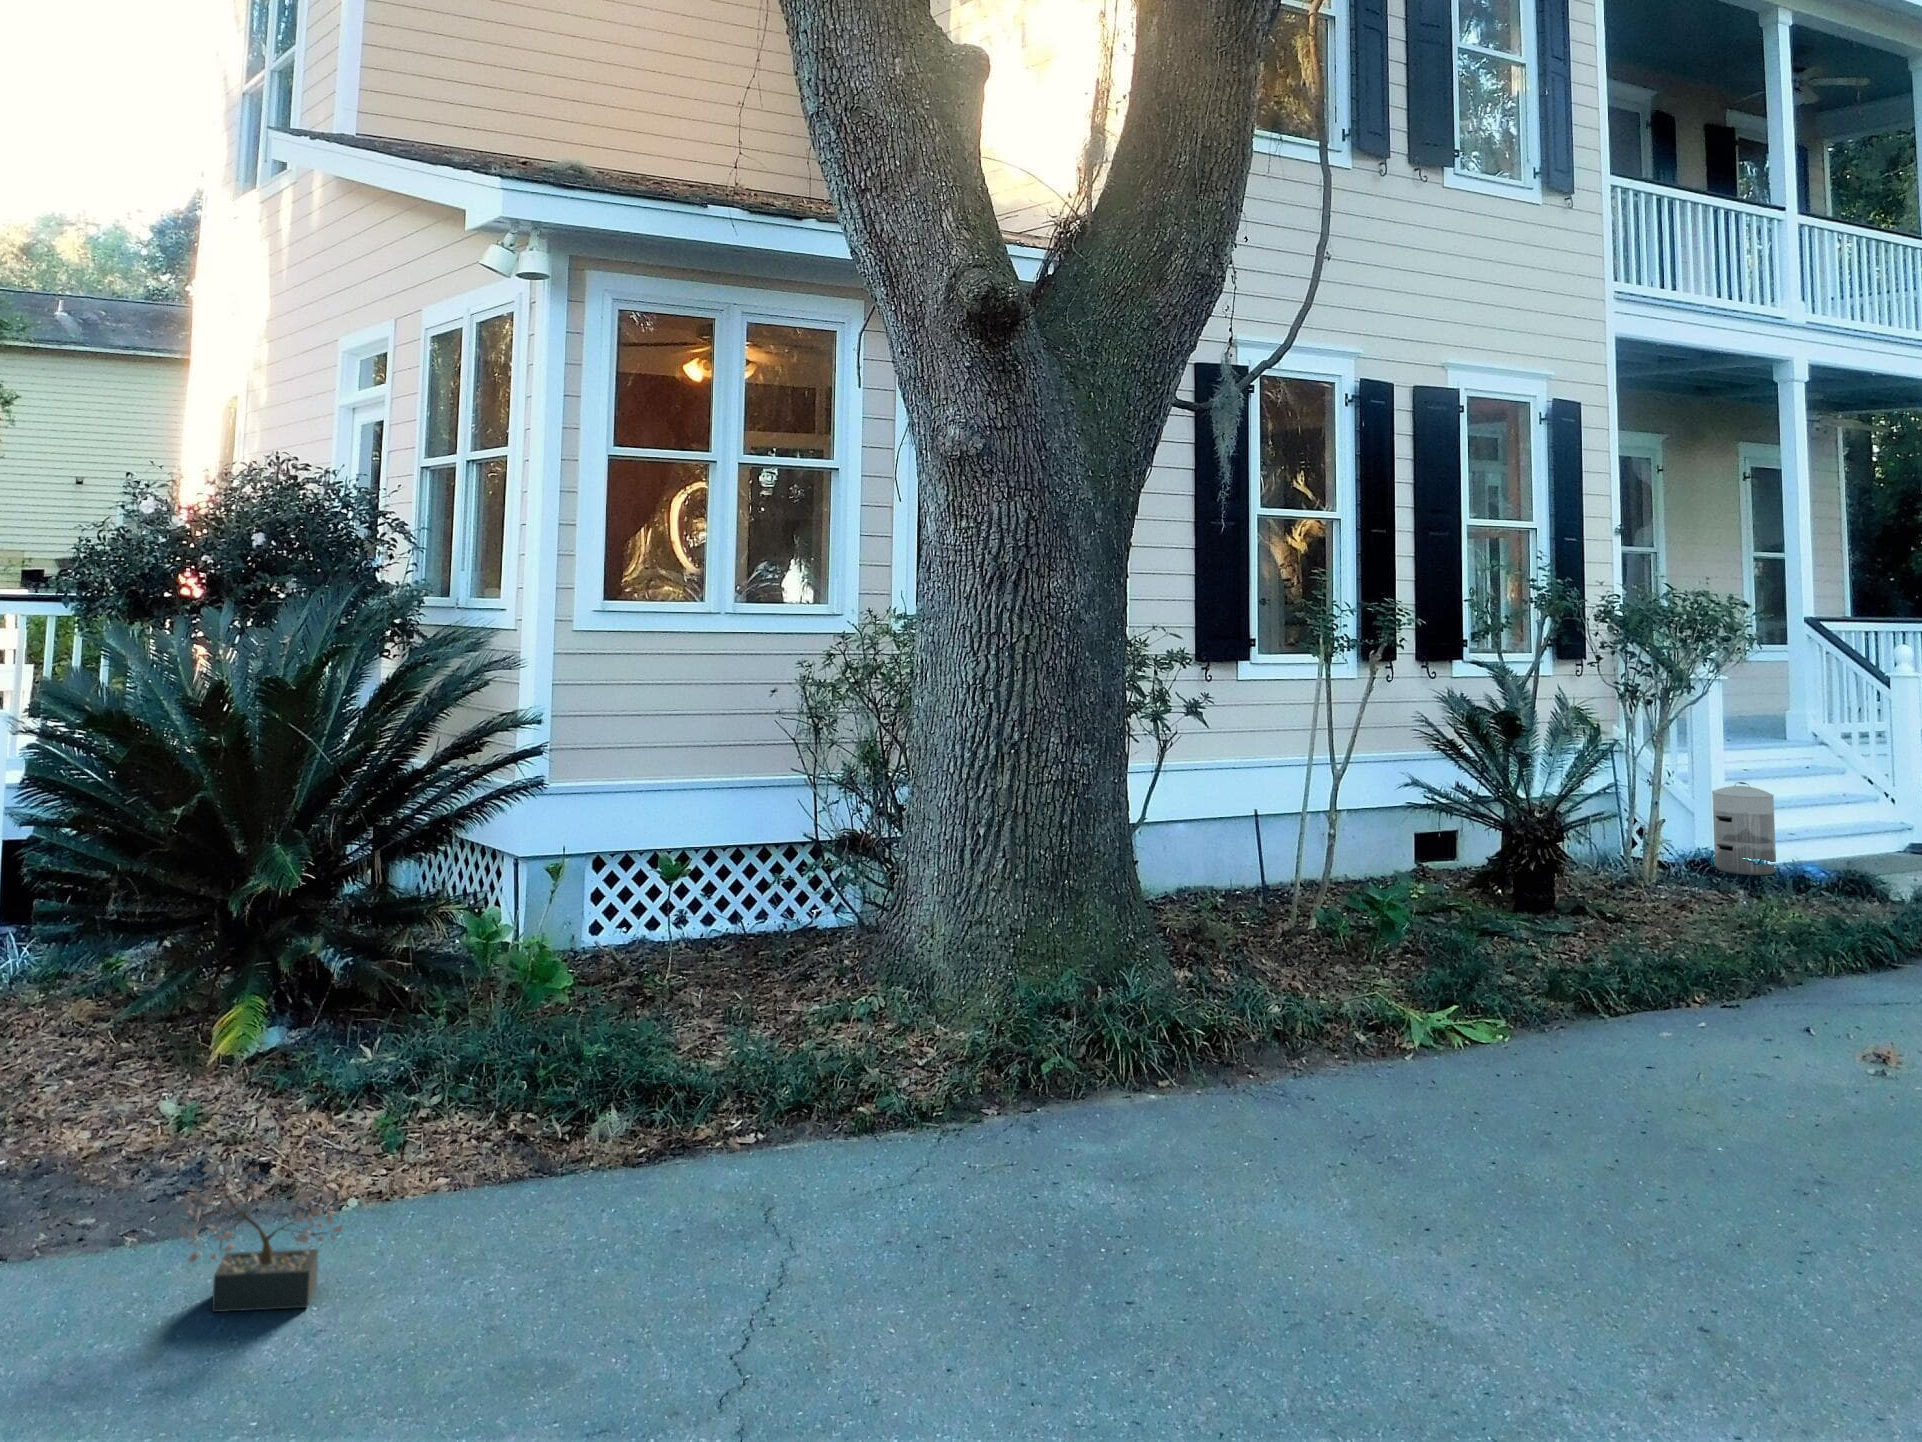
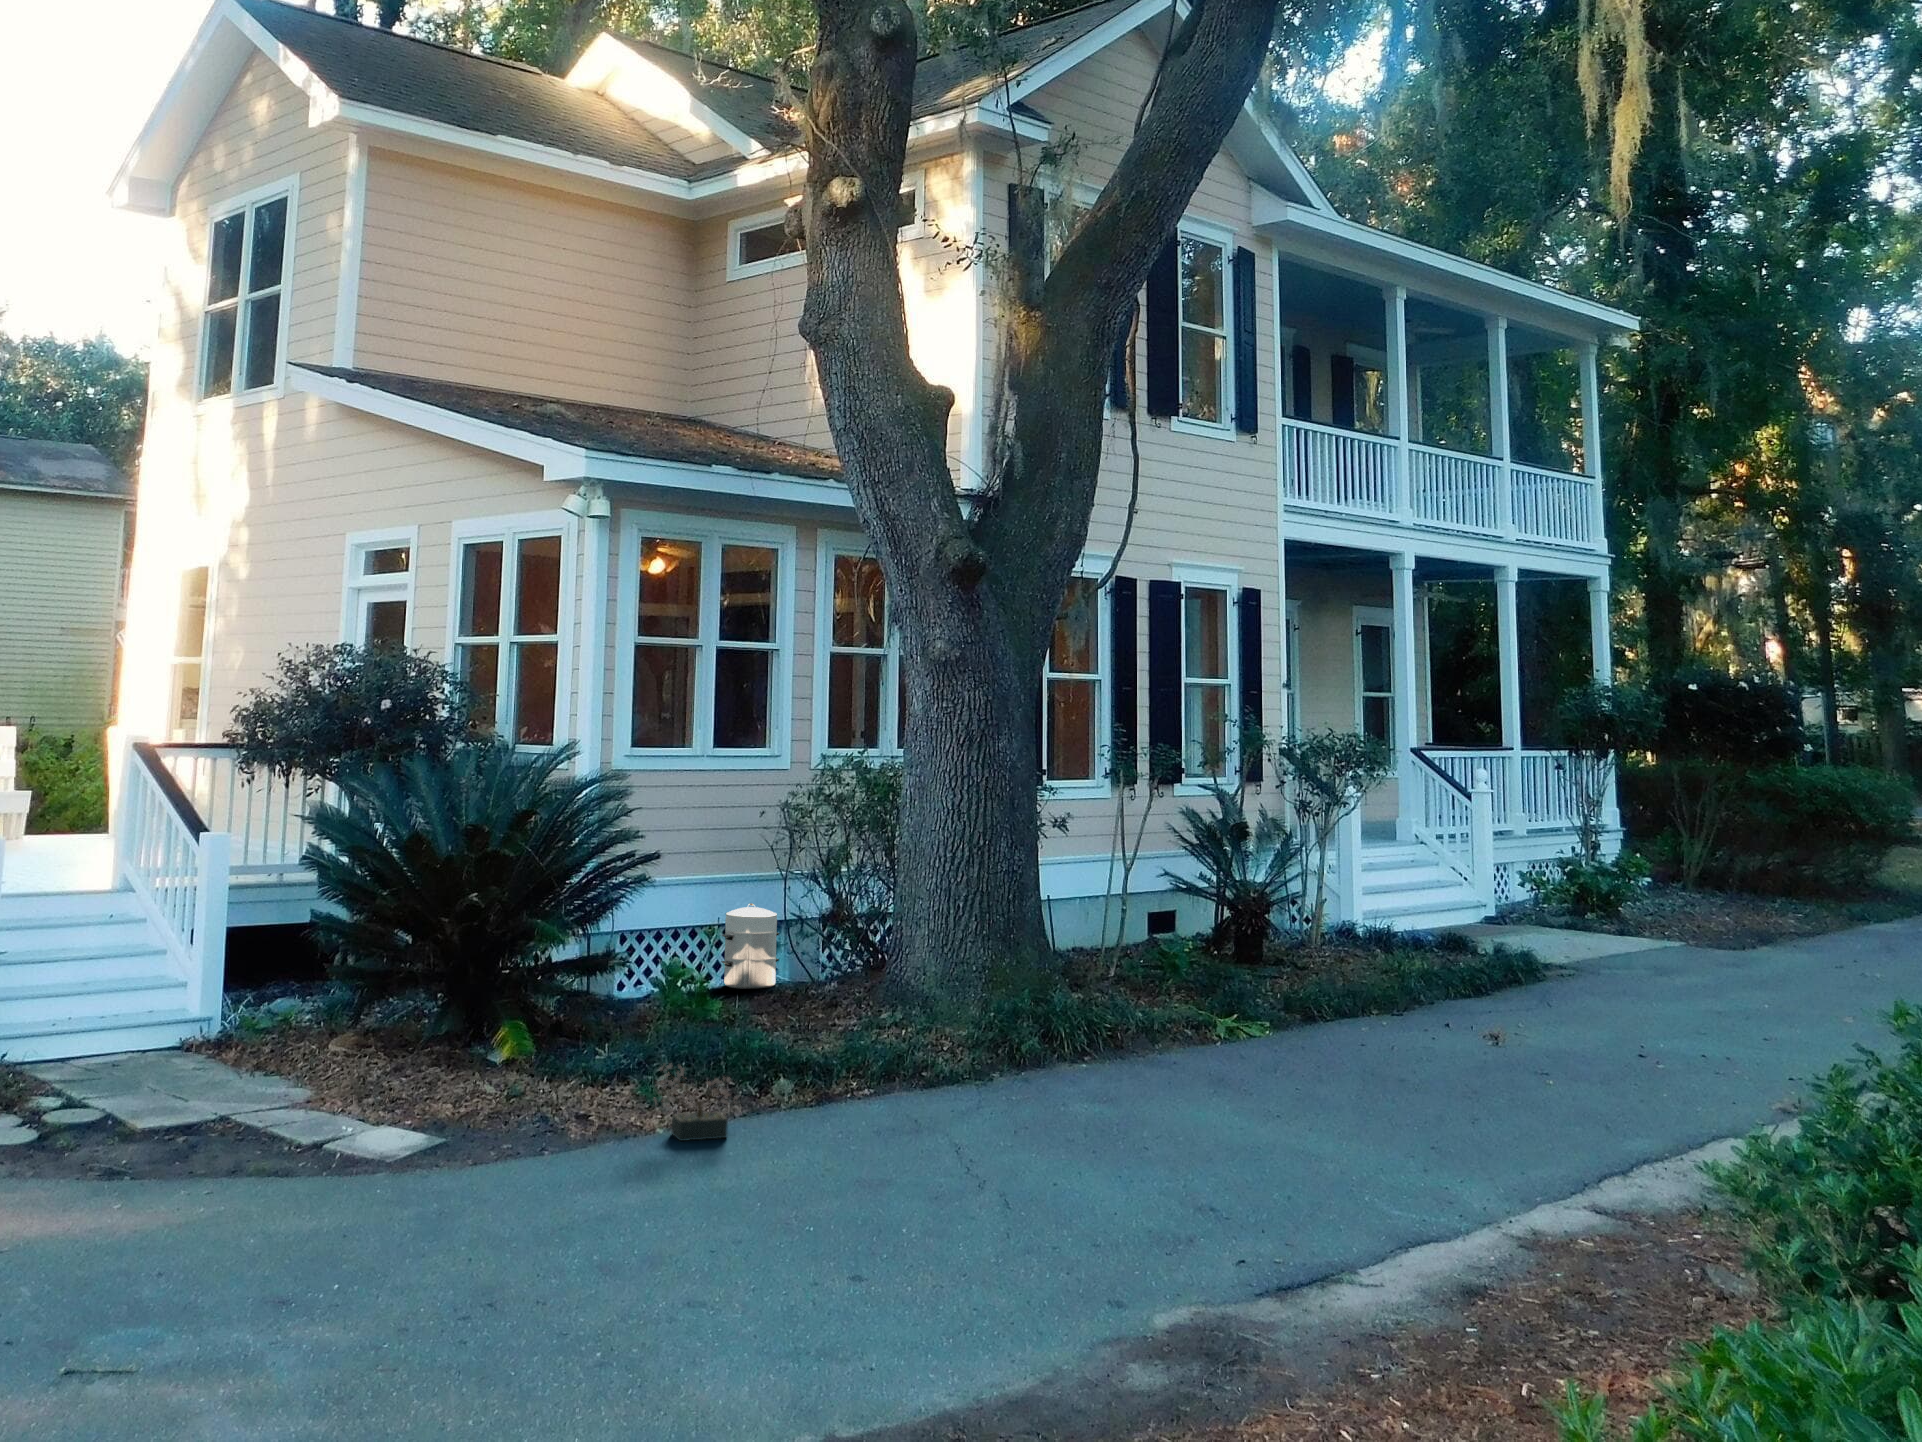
waste bin: present [1712,782,1776,875] -> present [721,904,780,989]

